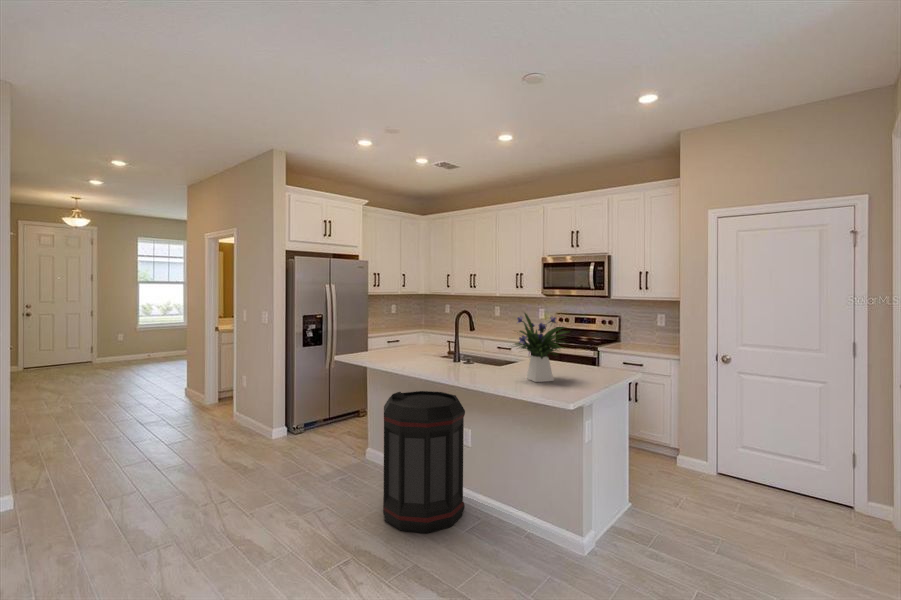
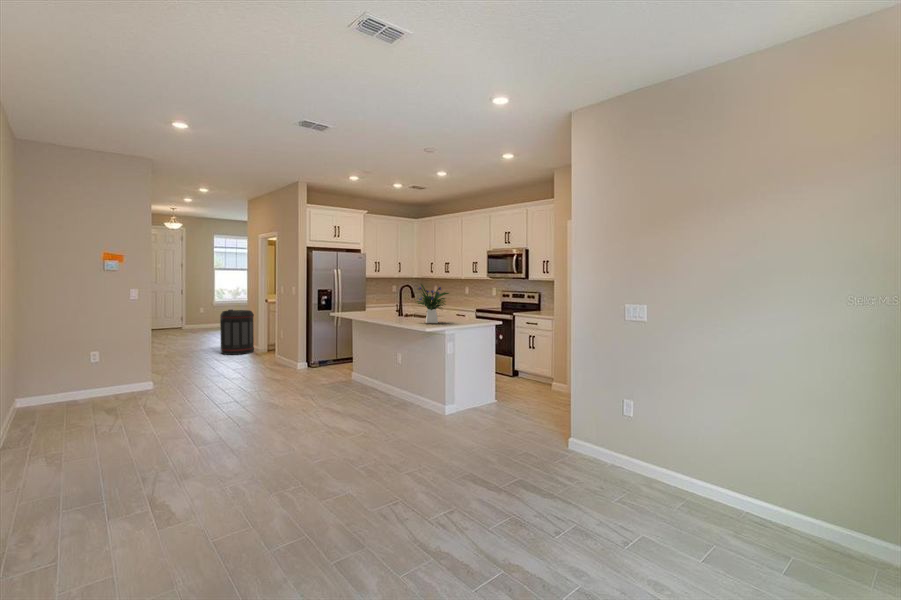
trash can: present [383,391,465,533] -> present [220,310,254,355]

